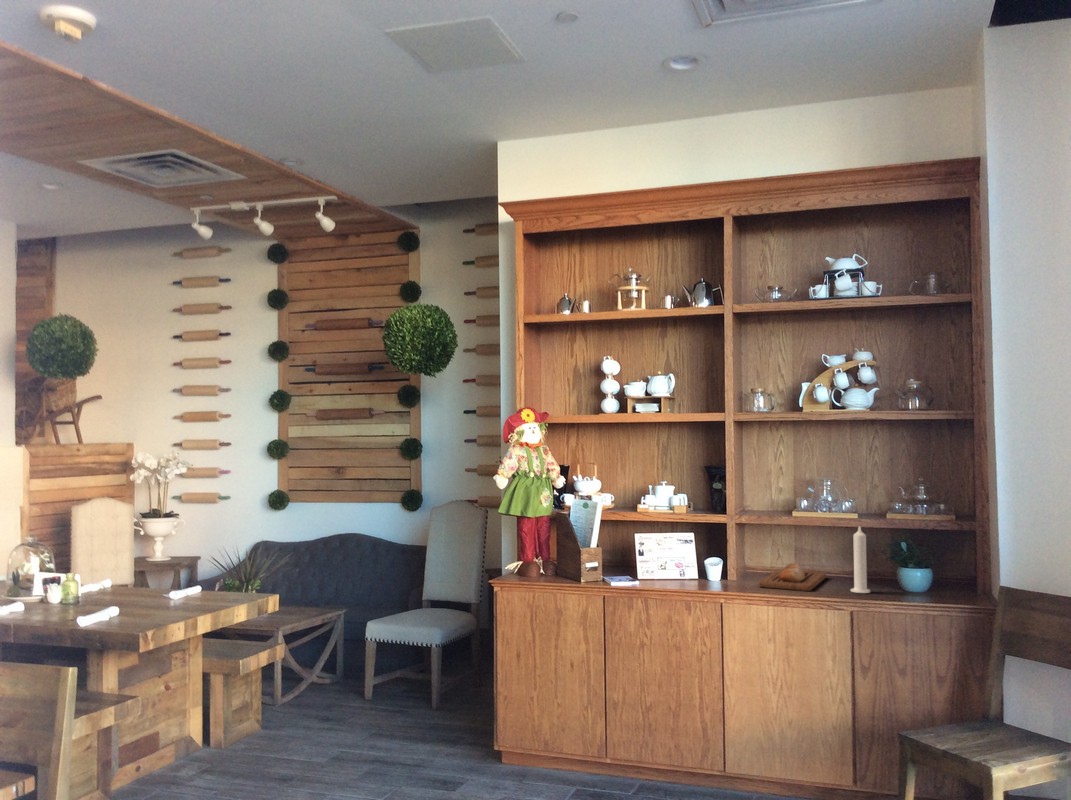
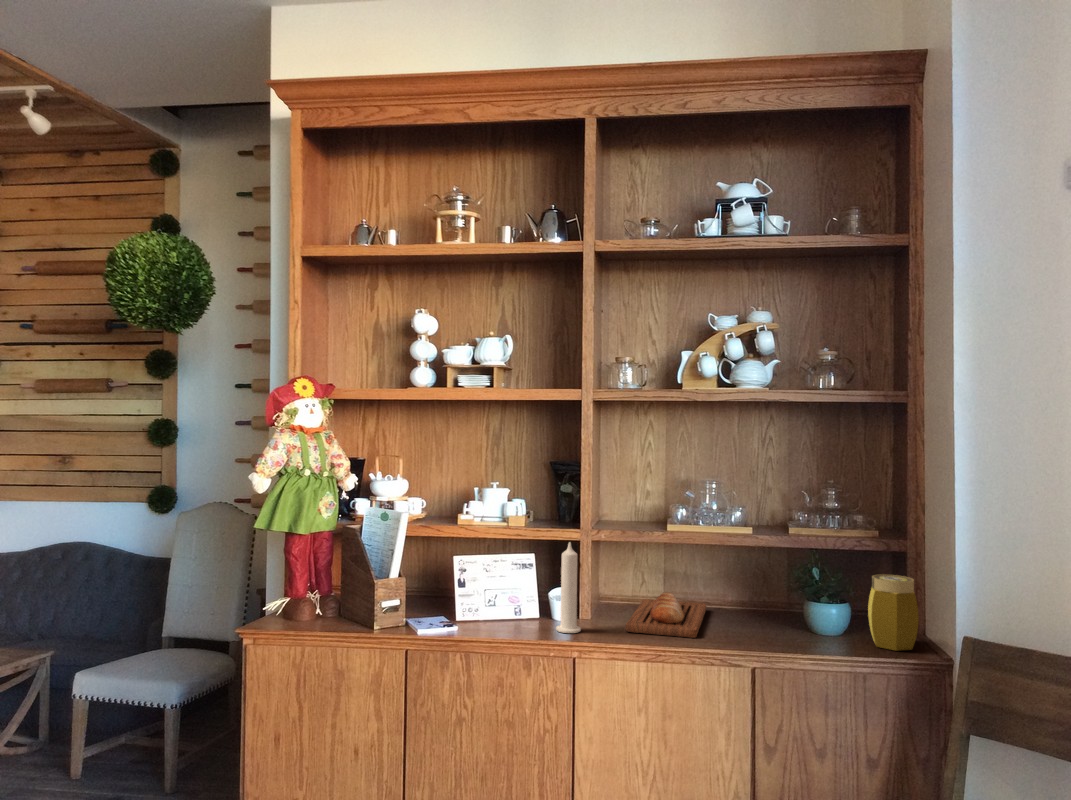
candle: present [851,526,870,593] -> present [556,542,581,633]
jar: none [941,547,977,601] -> present [868,574,919,651]

